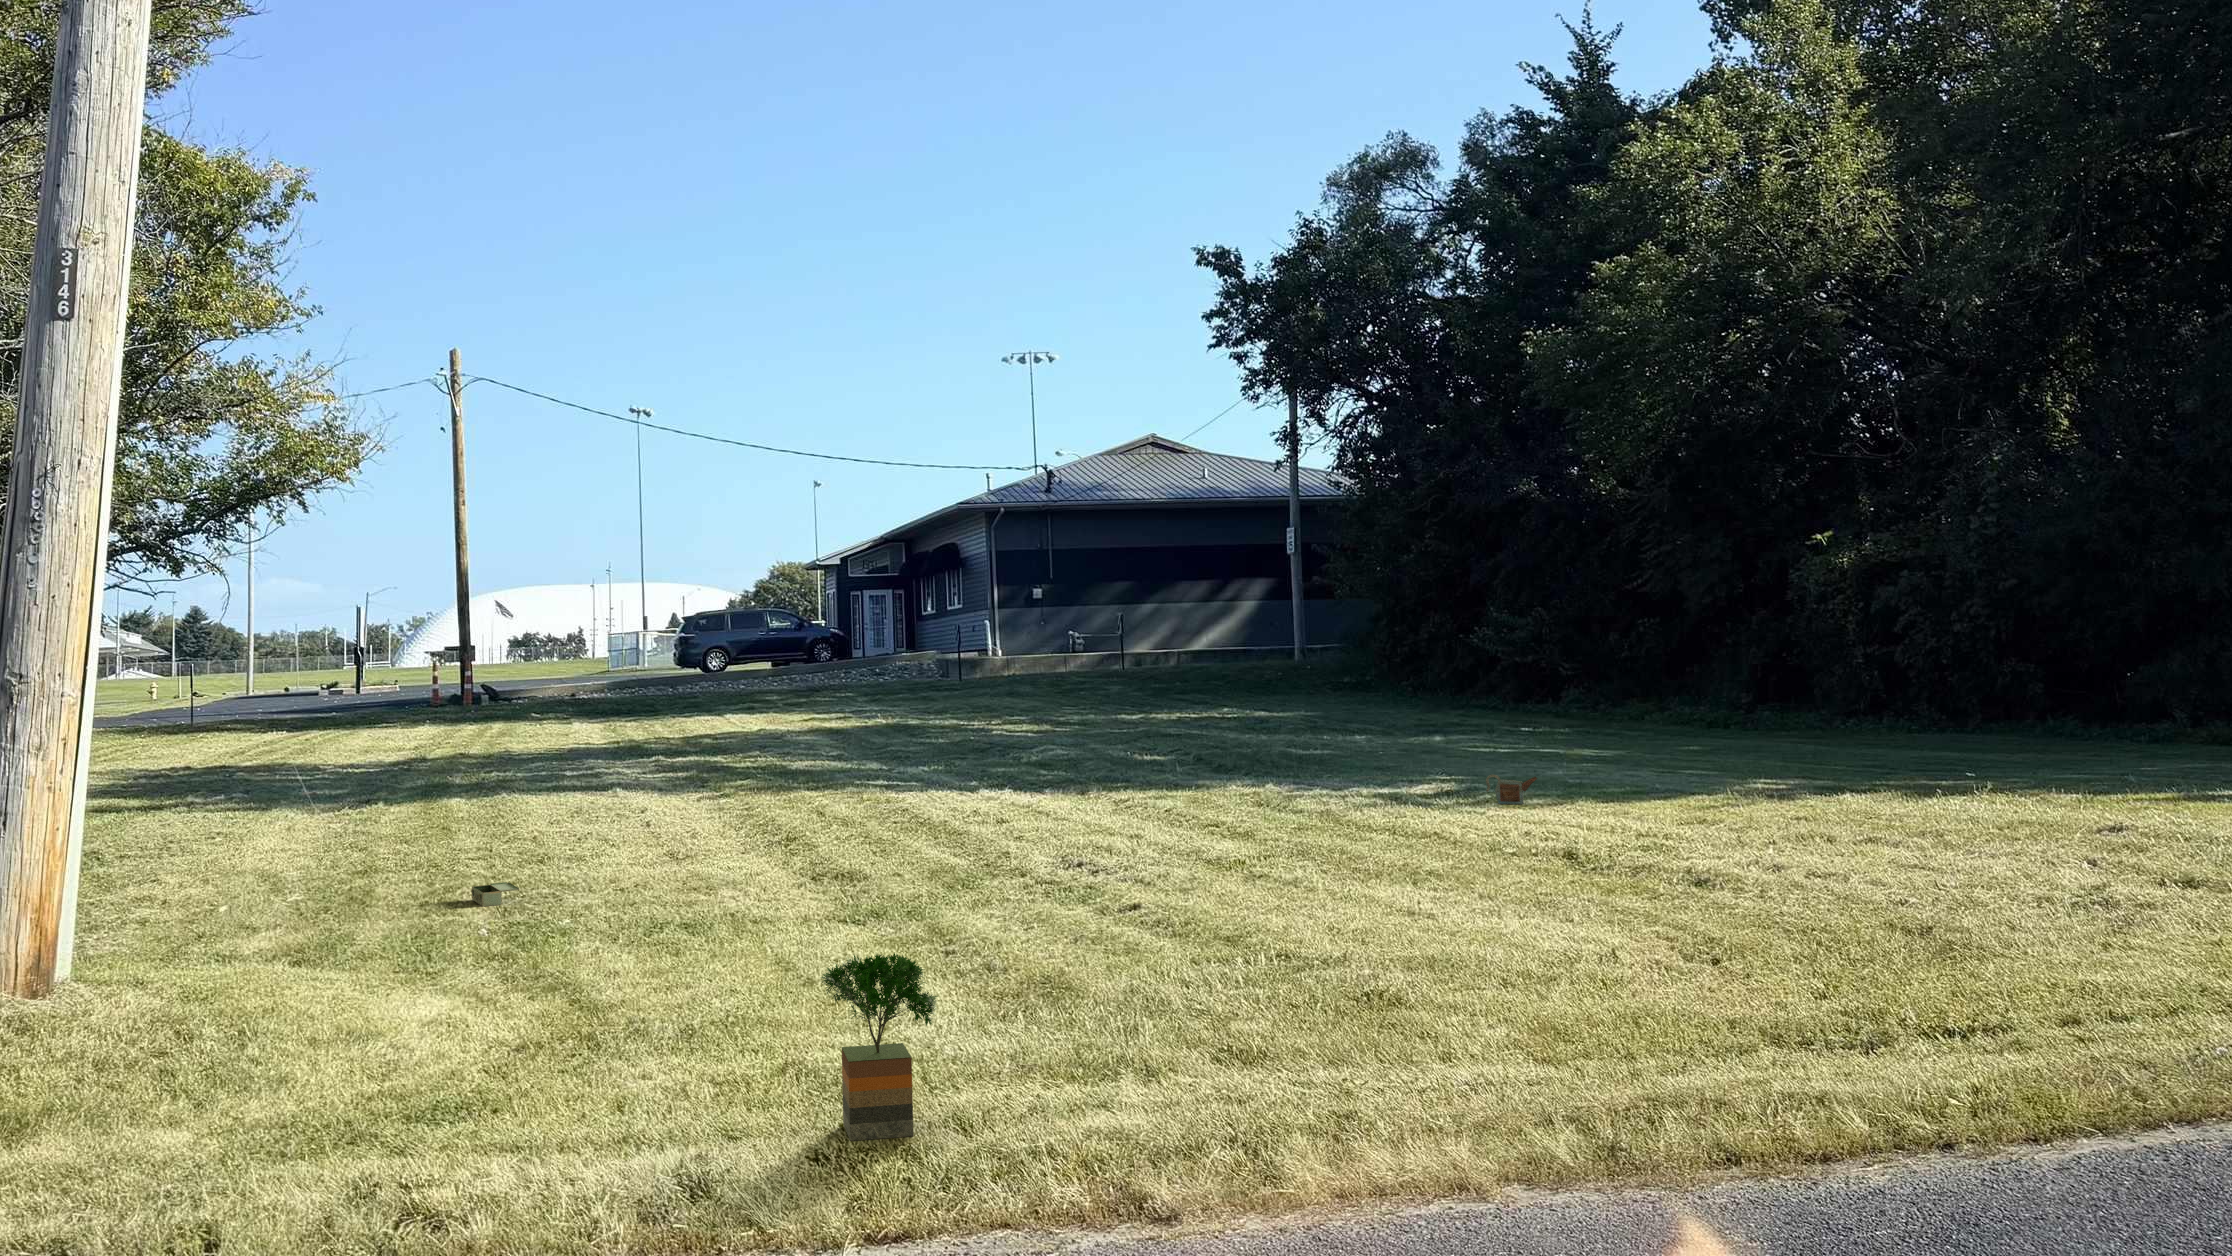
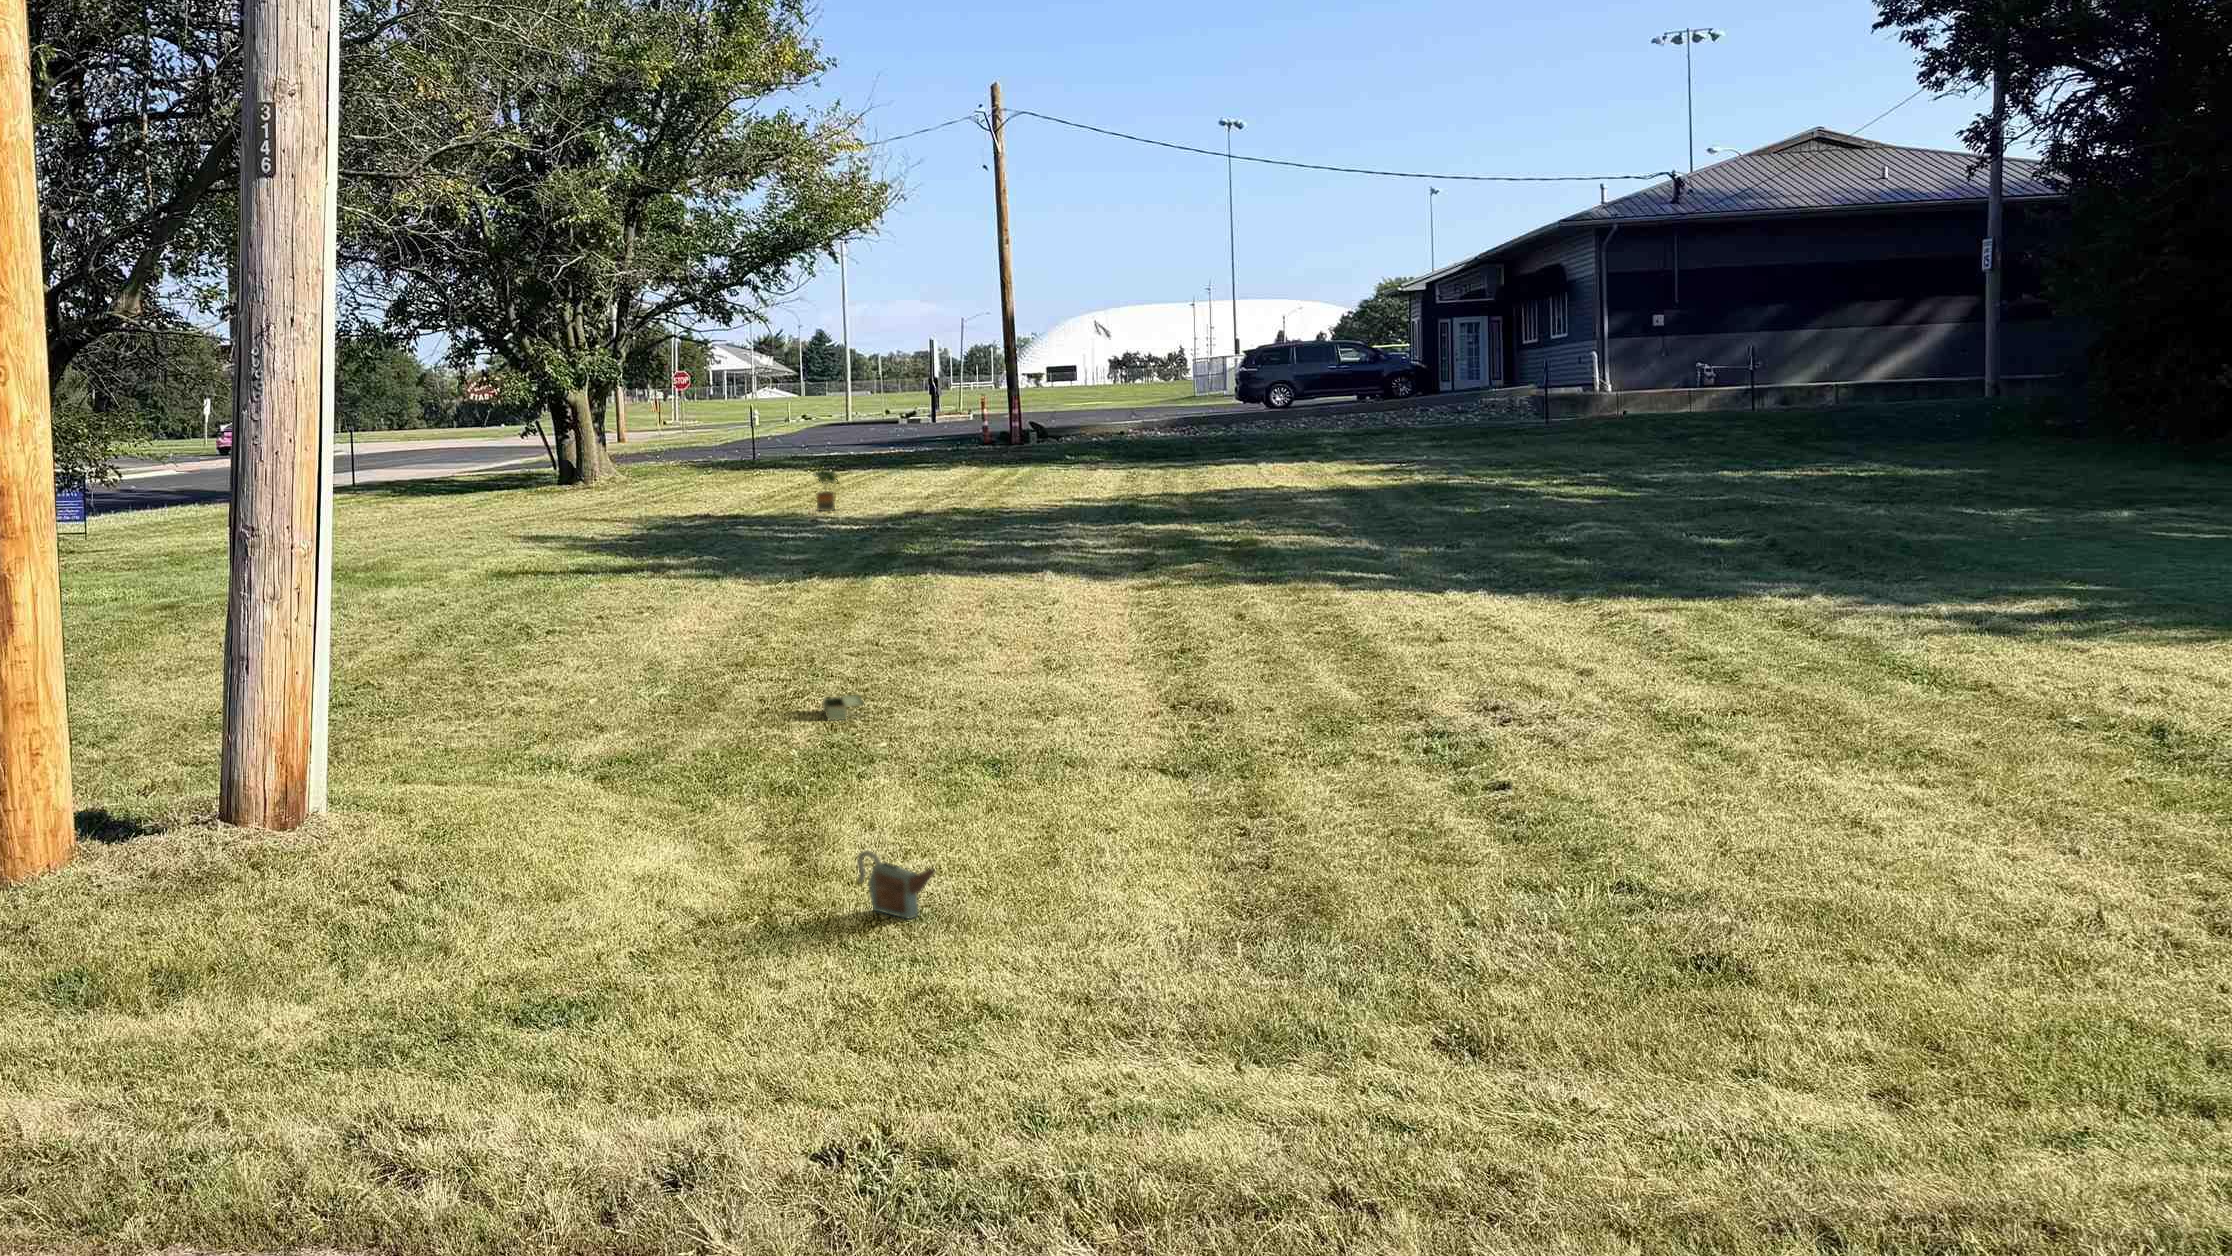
watering can: present [1486,775,1537,804] -> present [857,851,936,919]
potted tree: present [821,953,938,1141] -> present [814,470,838,511]

